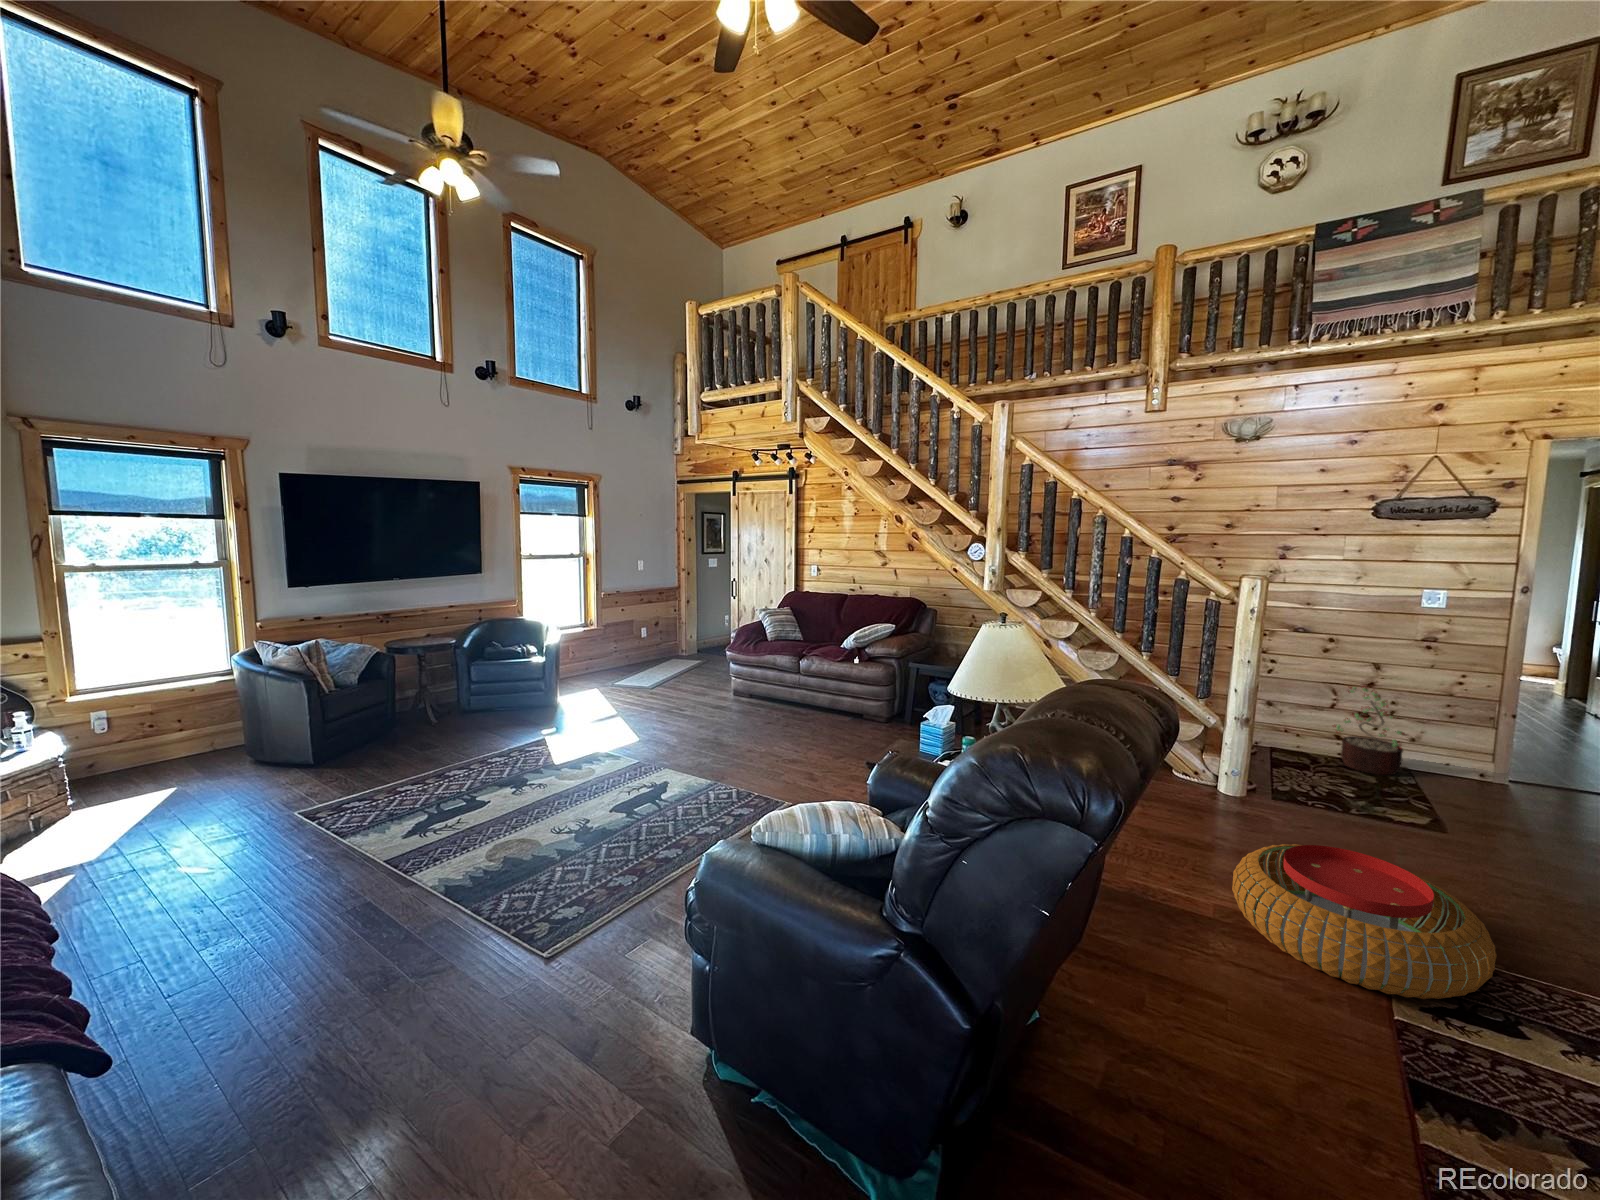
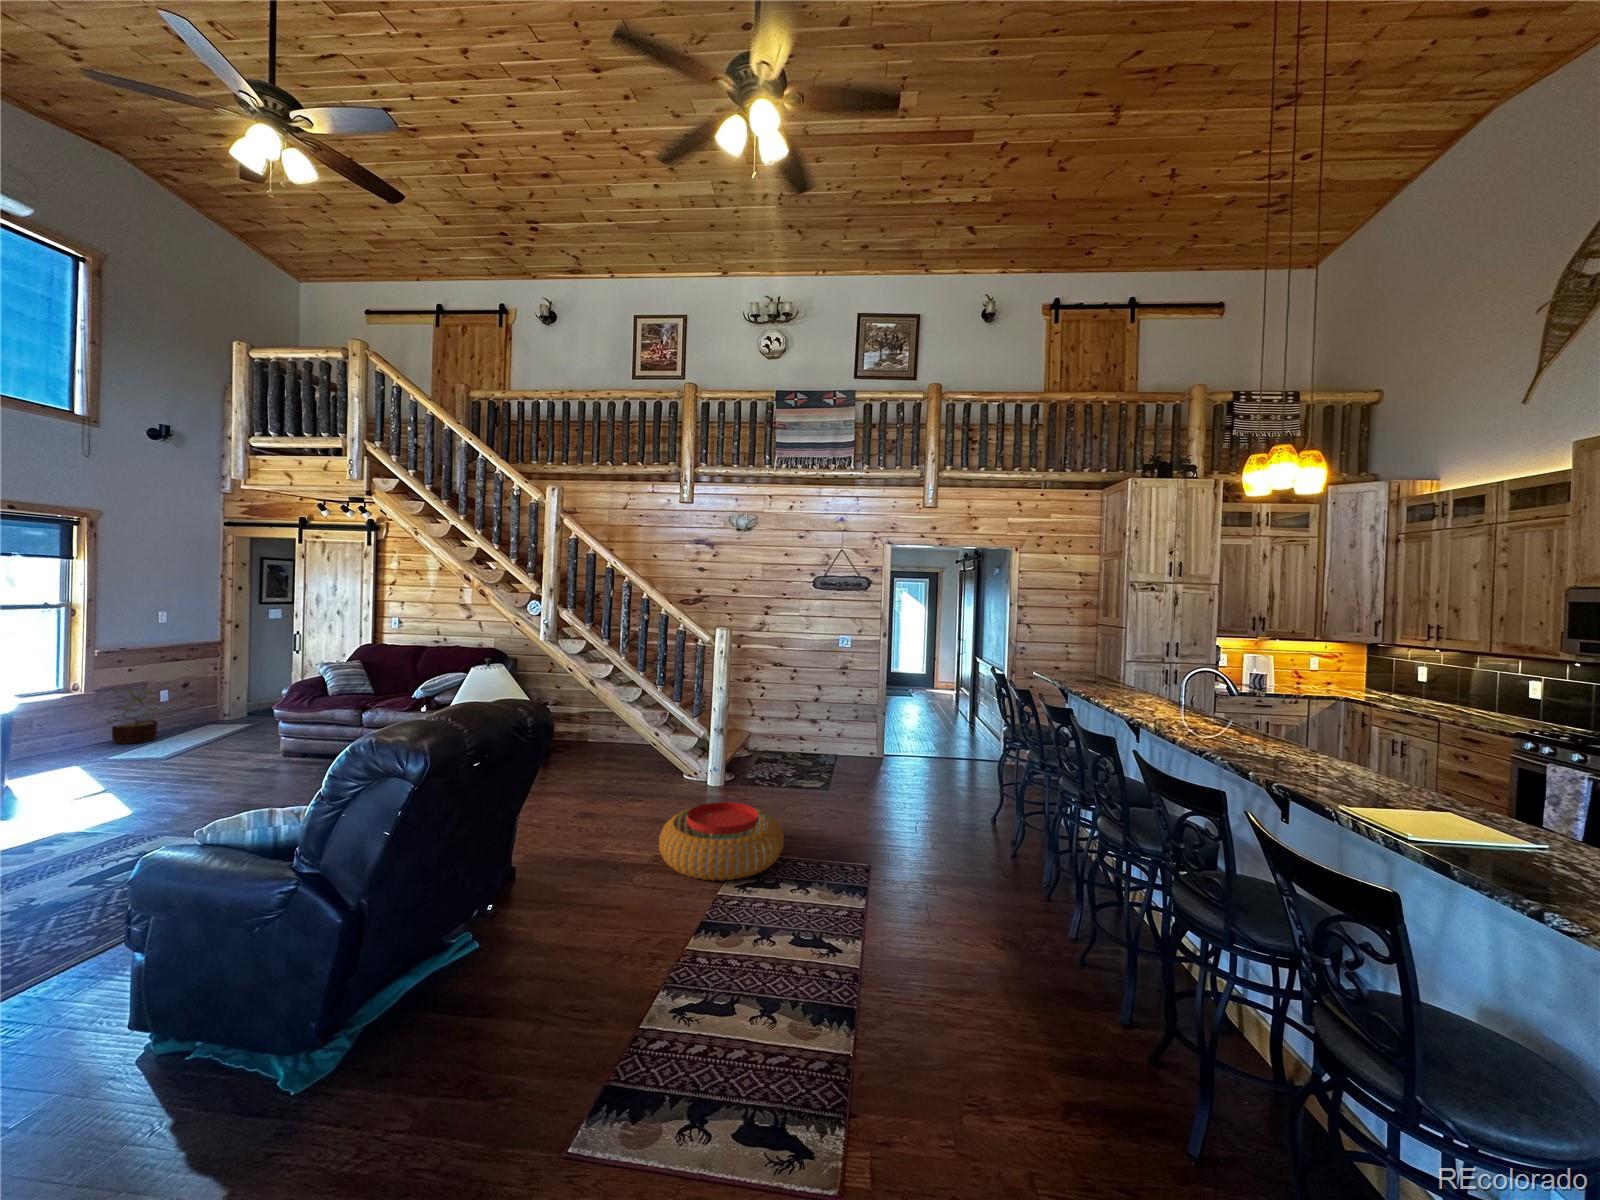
decorative plant: present [1335,686,1407,775] -> present [107,688,158,744]

